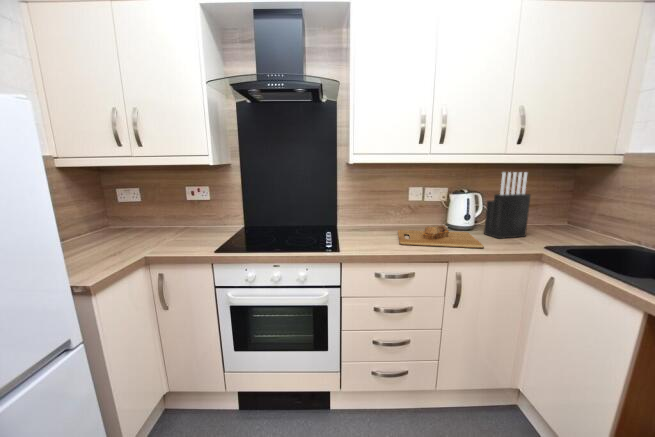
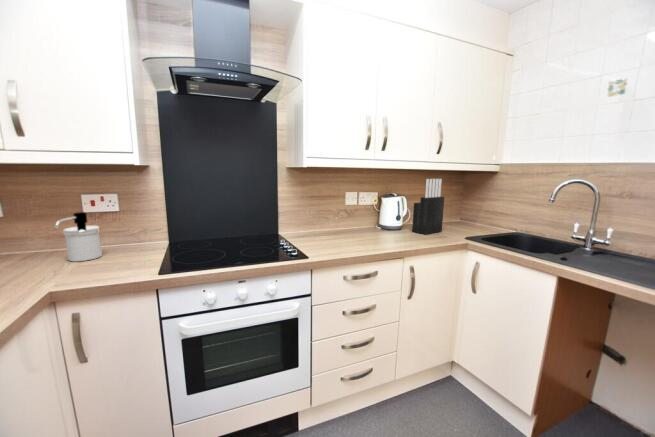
soap dispenser: none [160,200,194,236] -> present [54,212,102,261]
cutting board: present [398,225,484,248] -> none [343,226,424,247]

